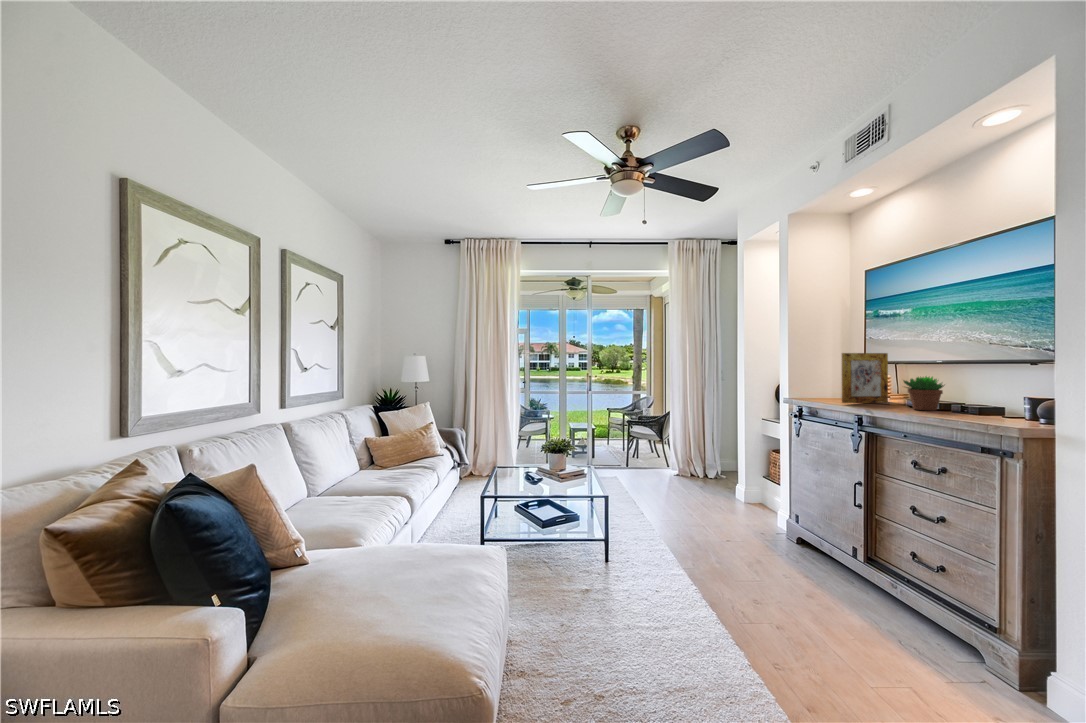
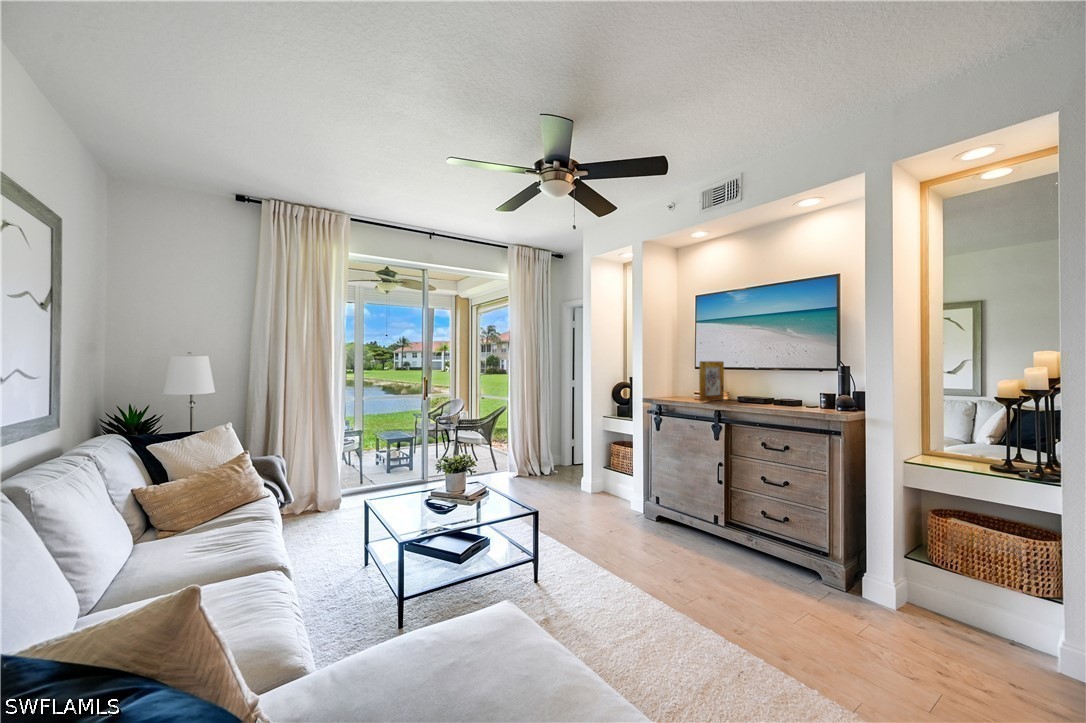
succulent plant: present [904,377,944,410] -> none [749,379,777,405]

